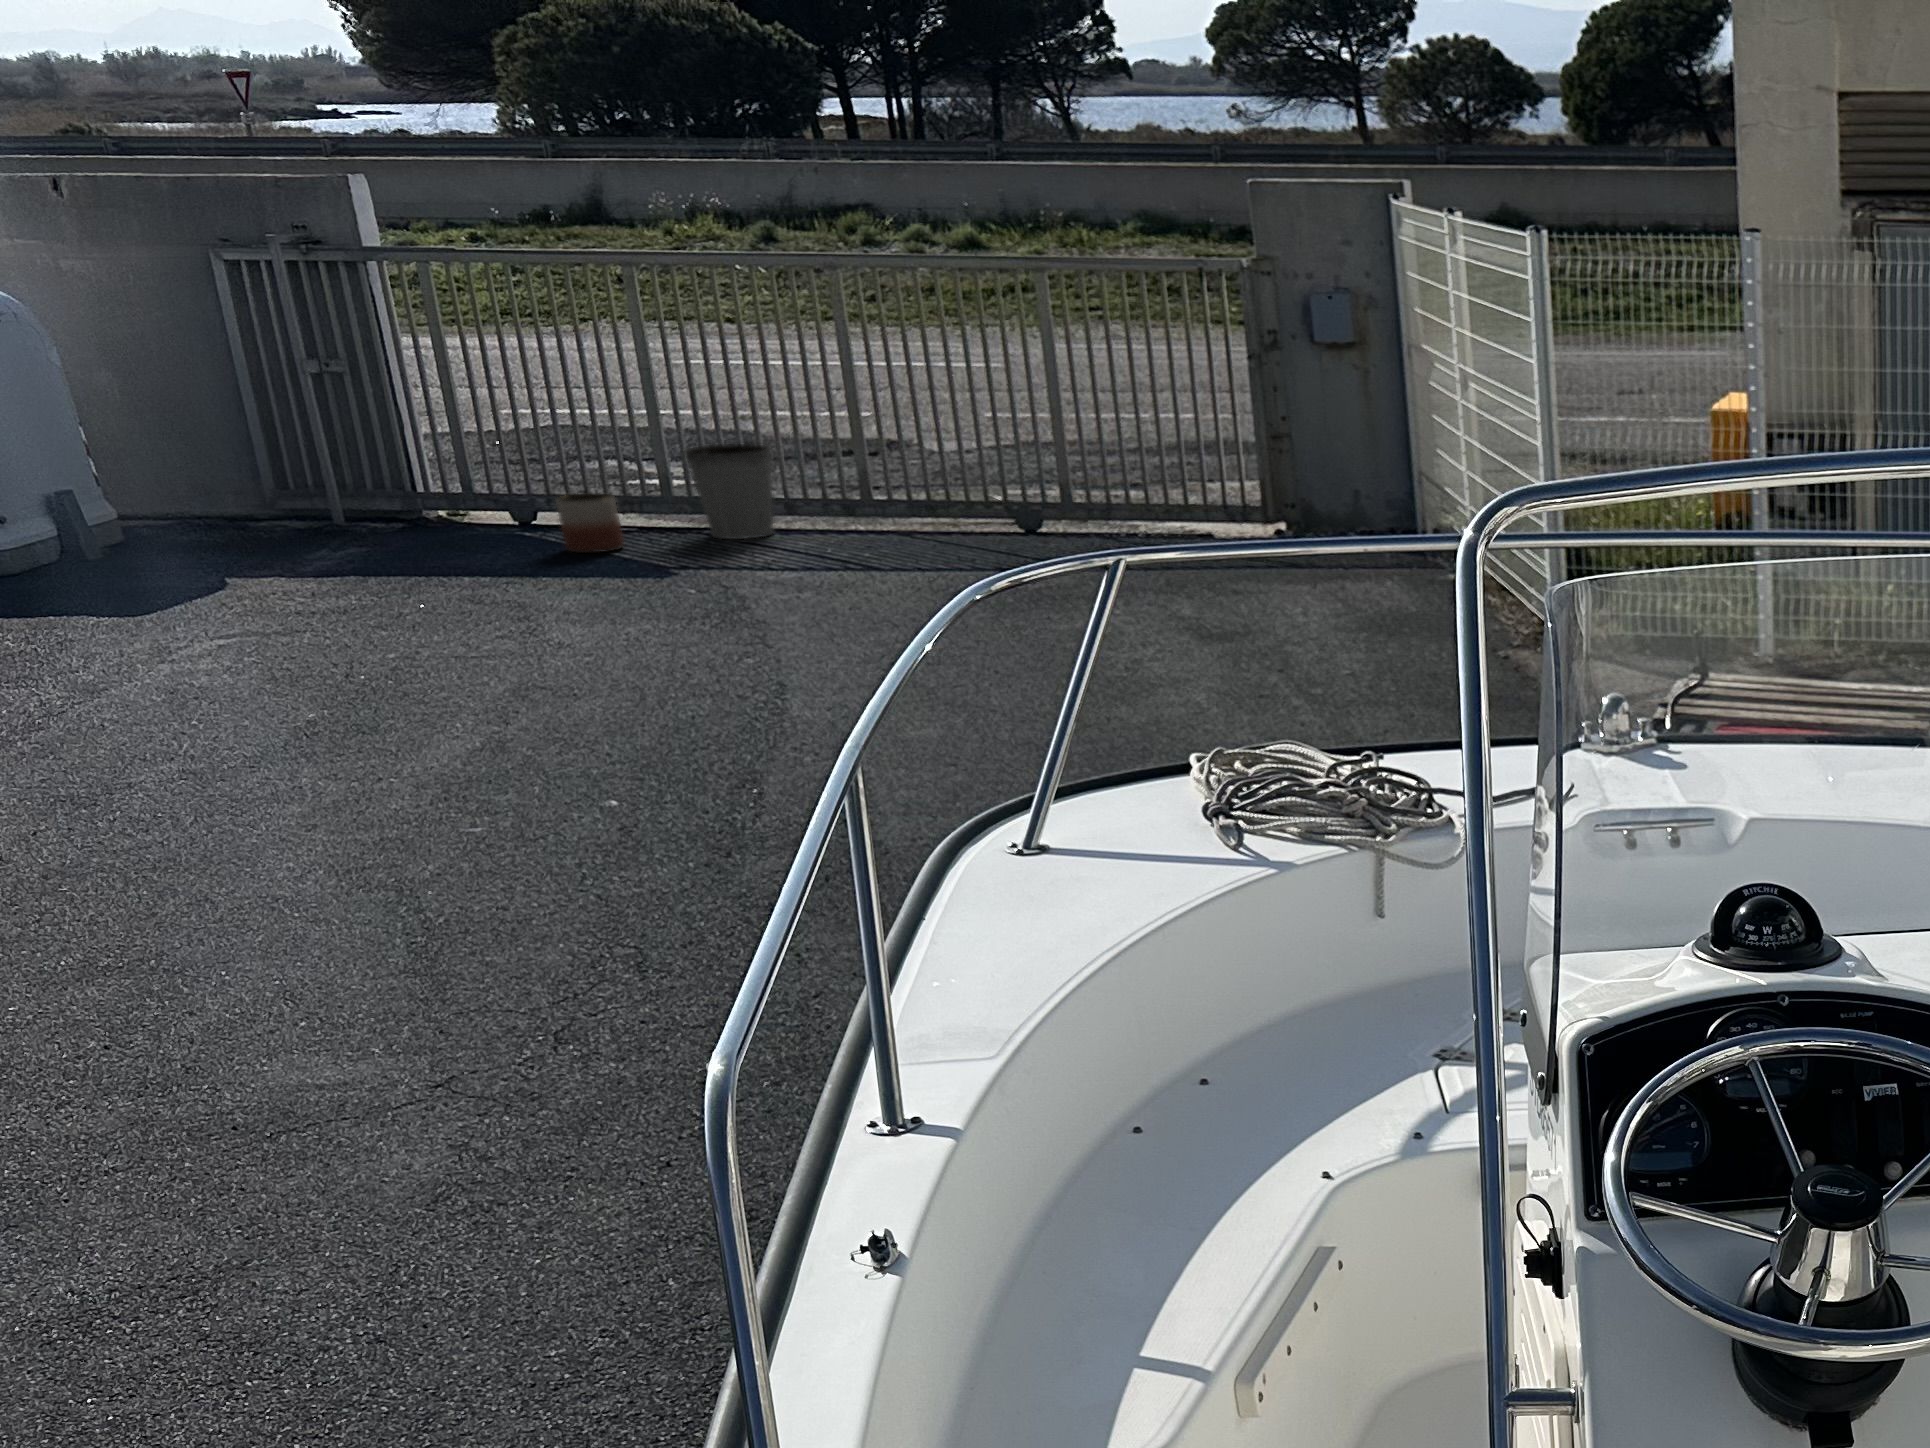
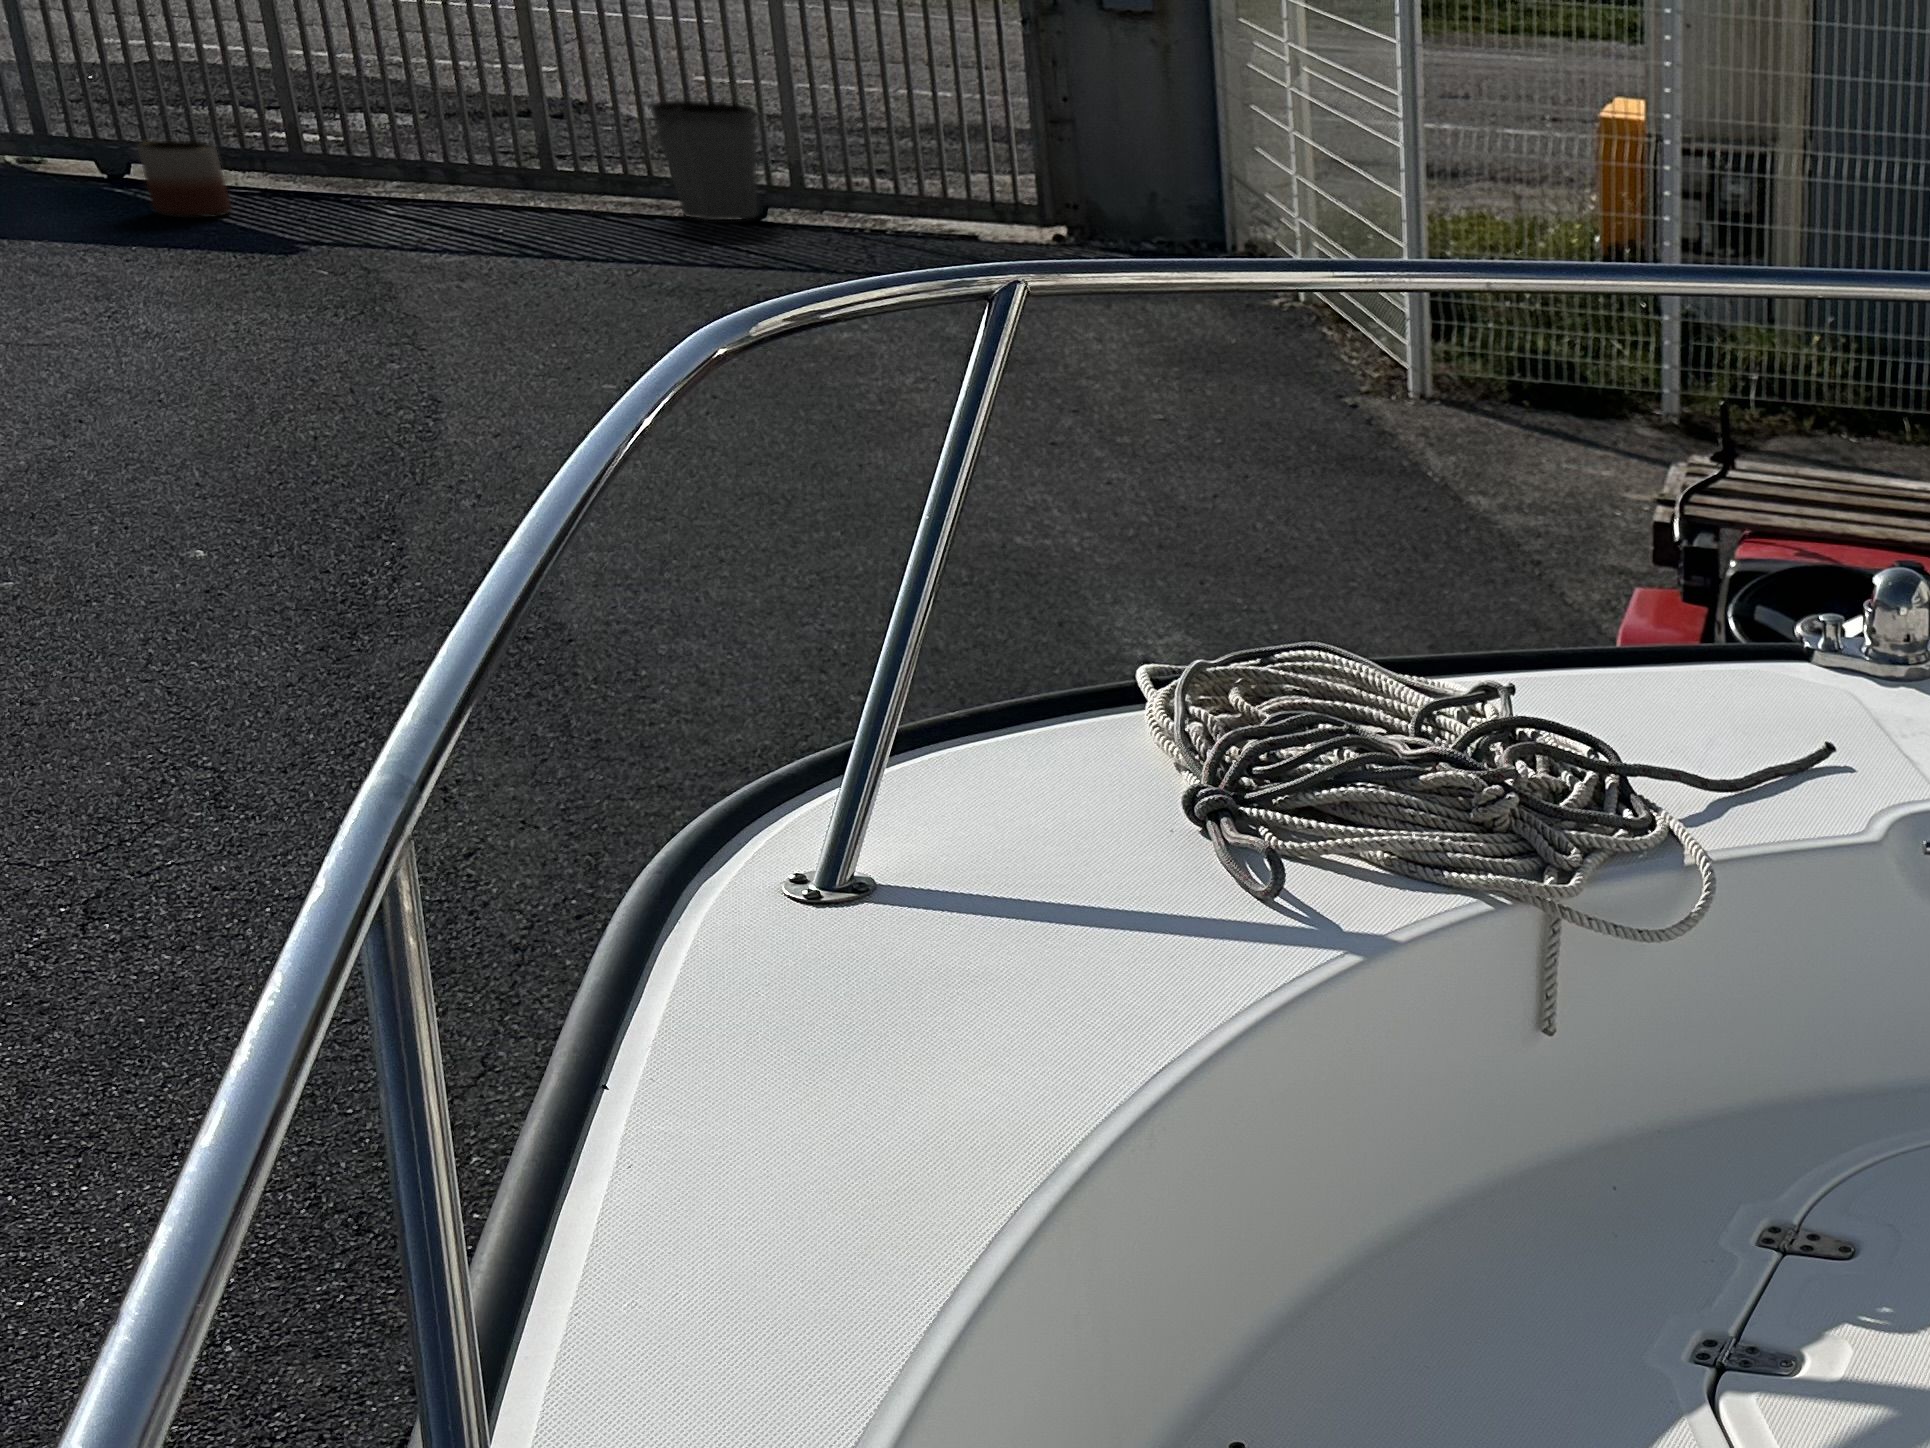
bucket: present [685,442,773,539] -> present [650,98,757,220]

